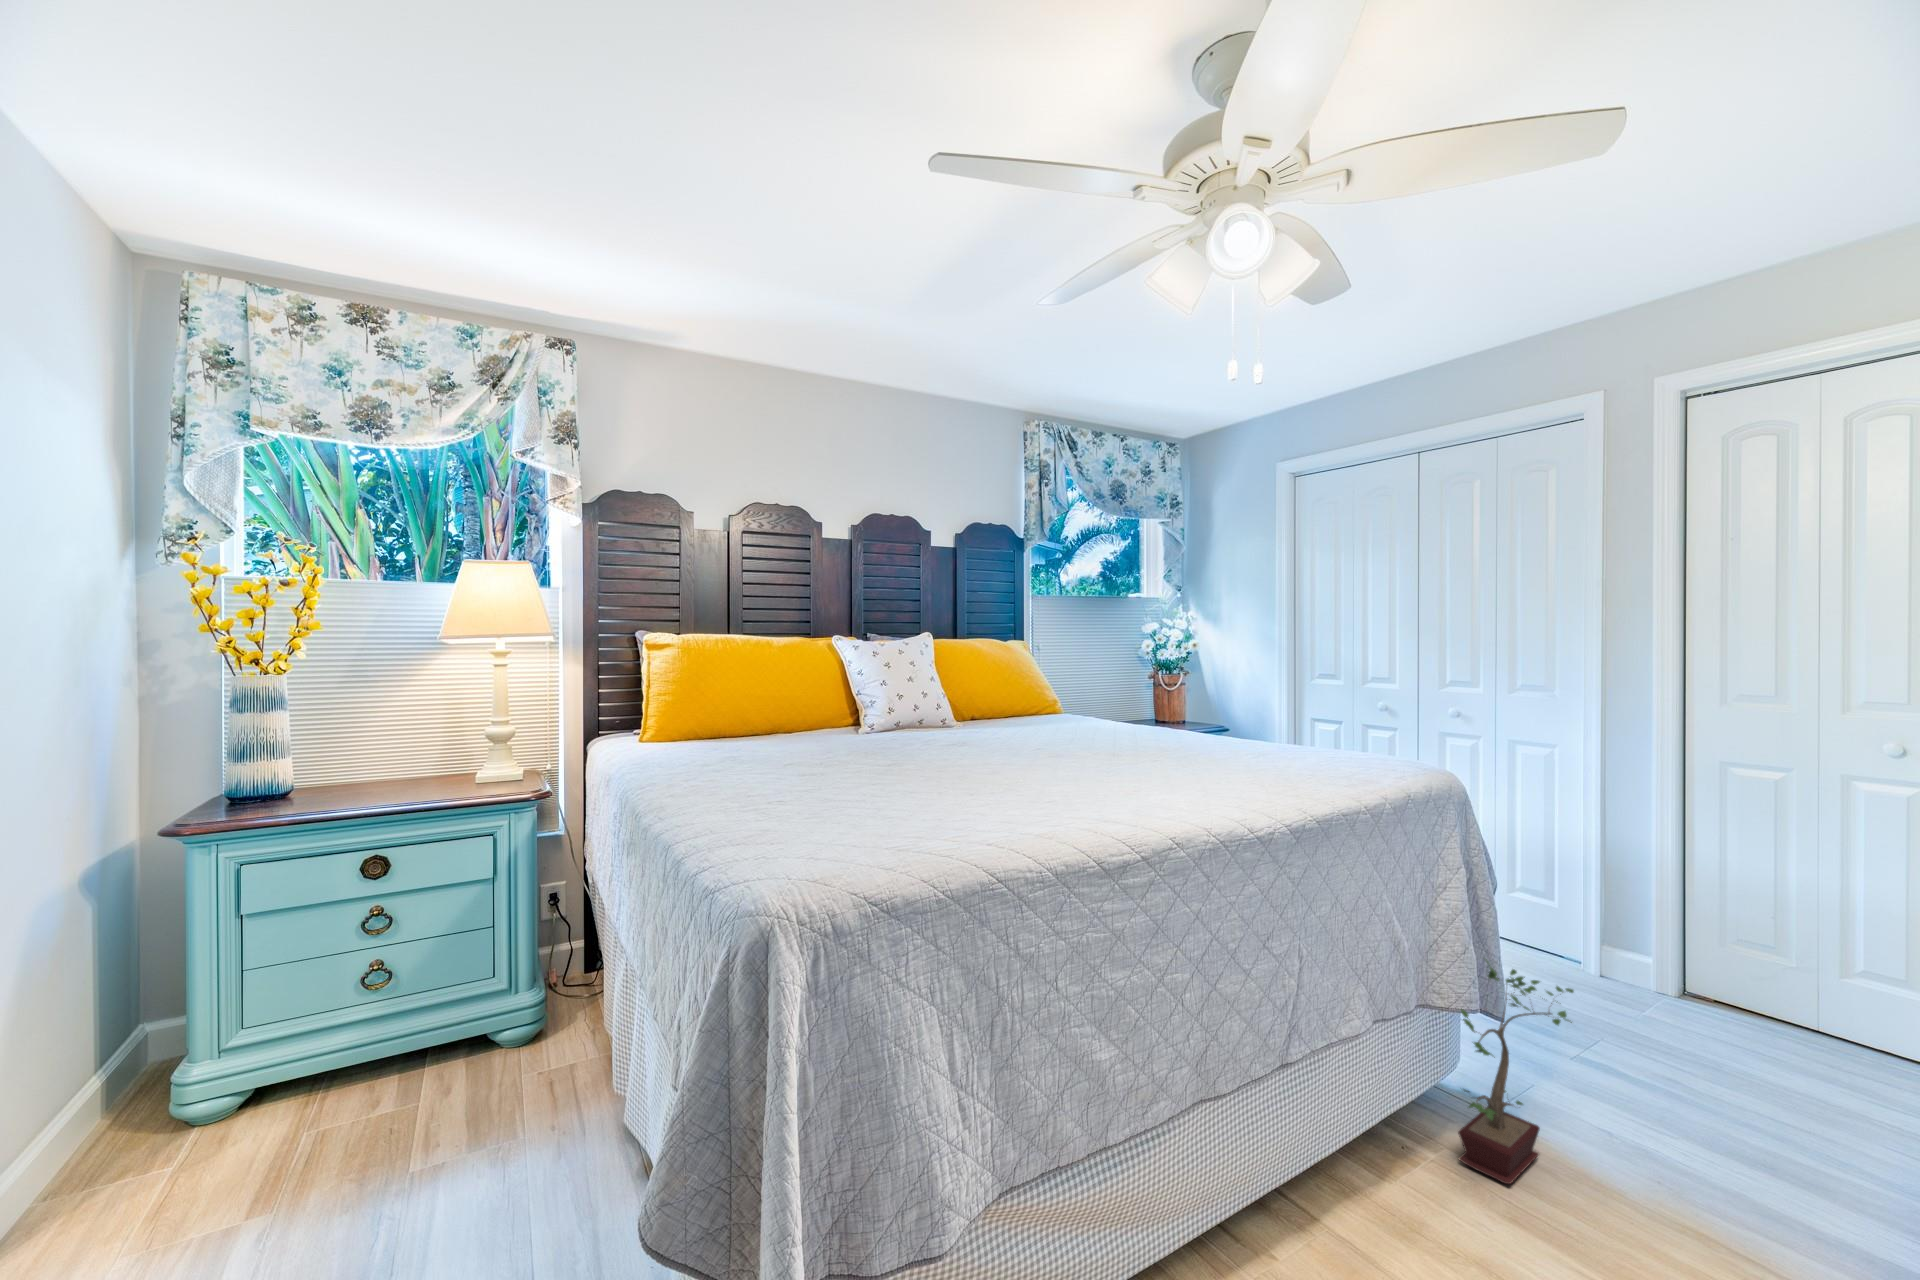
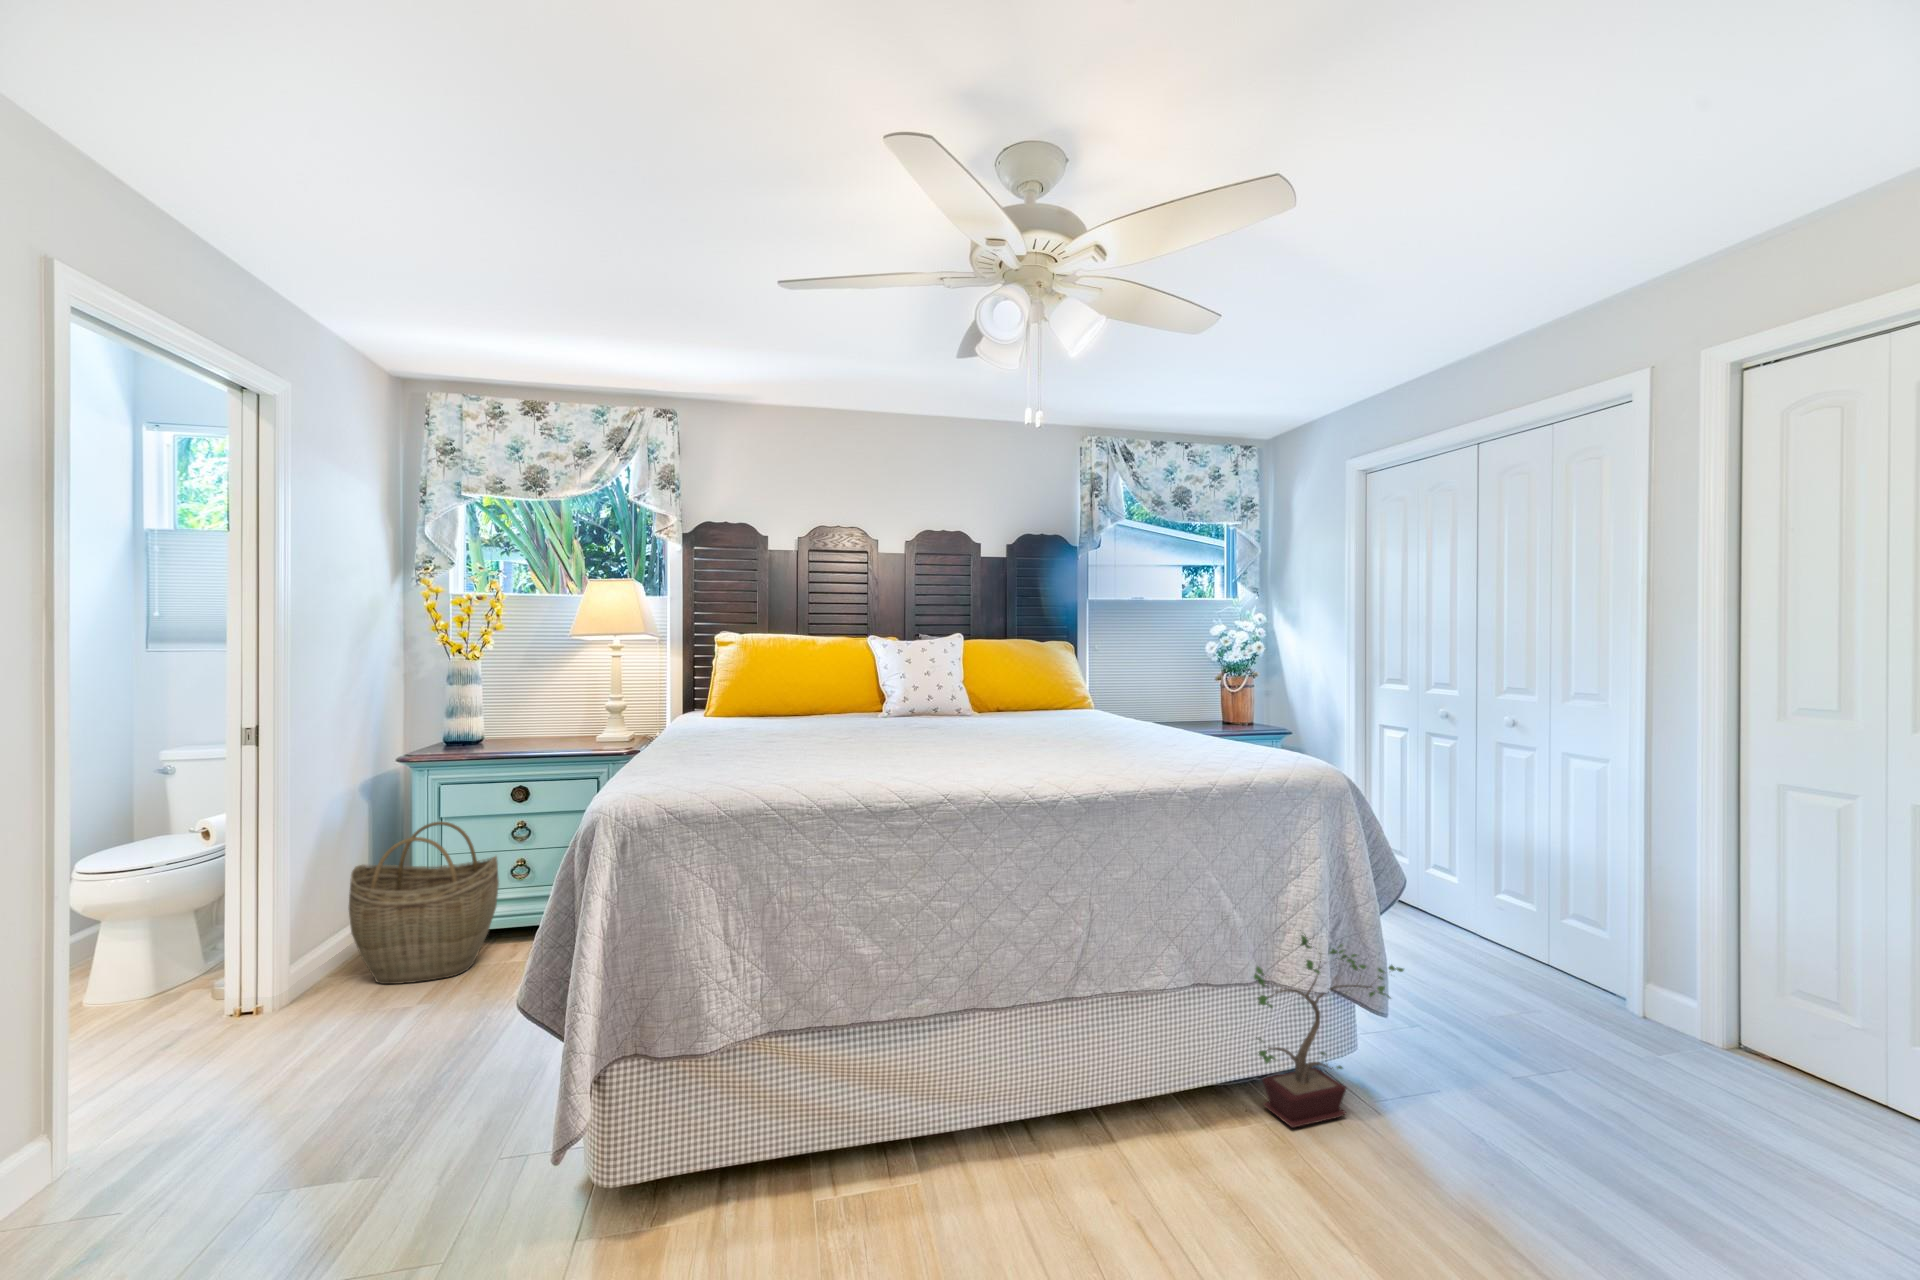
woven basket: none [91,921,355,1198] -> present [349,822,499,984]

